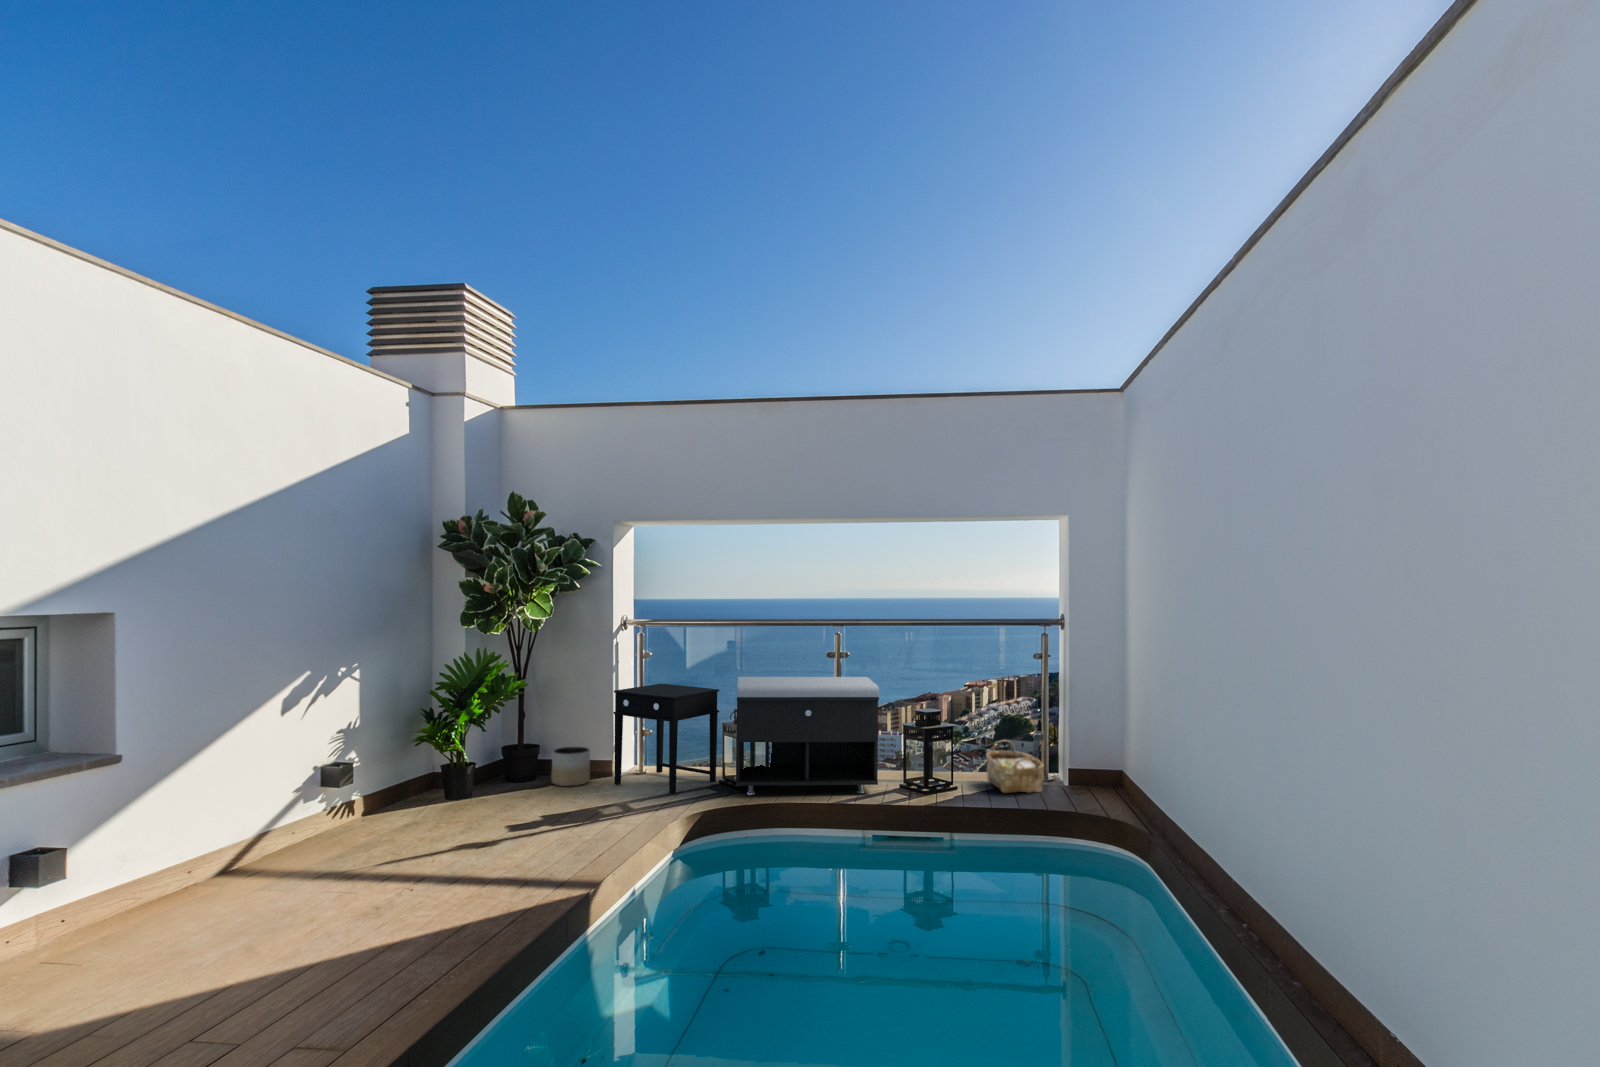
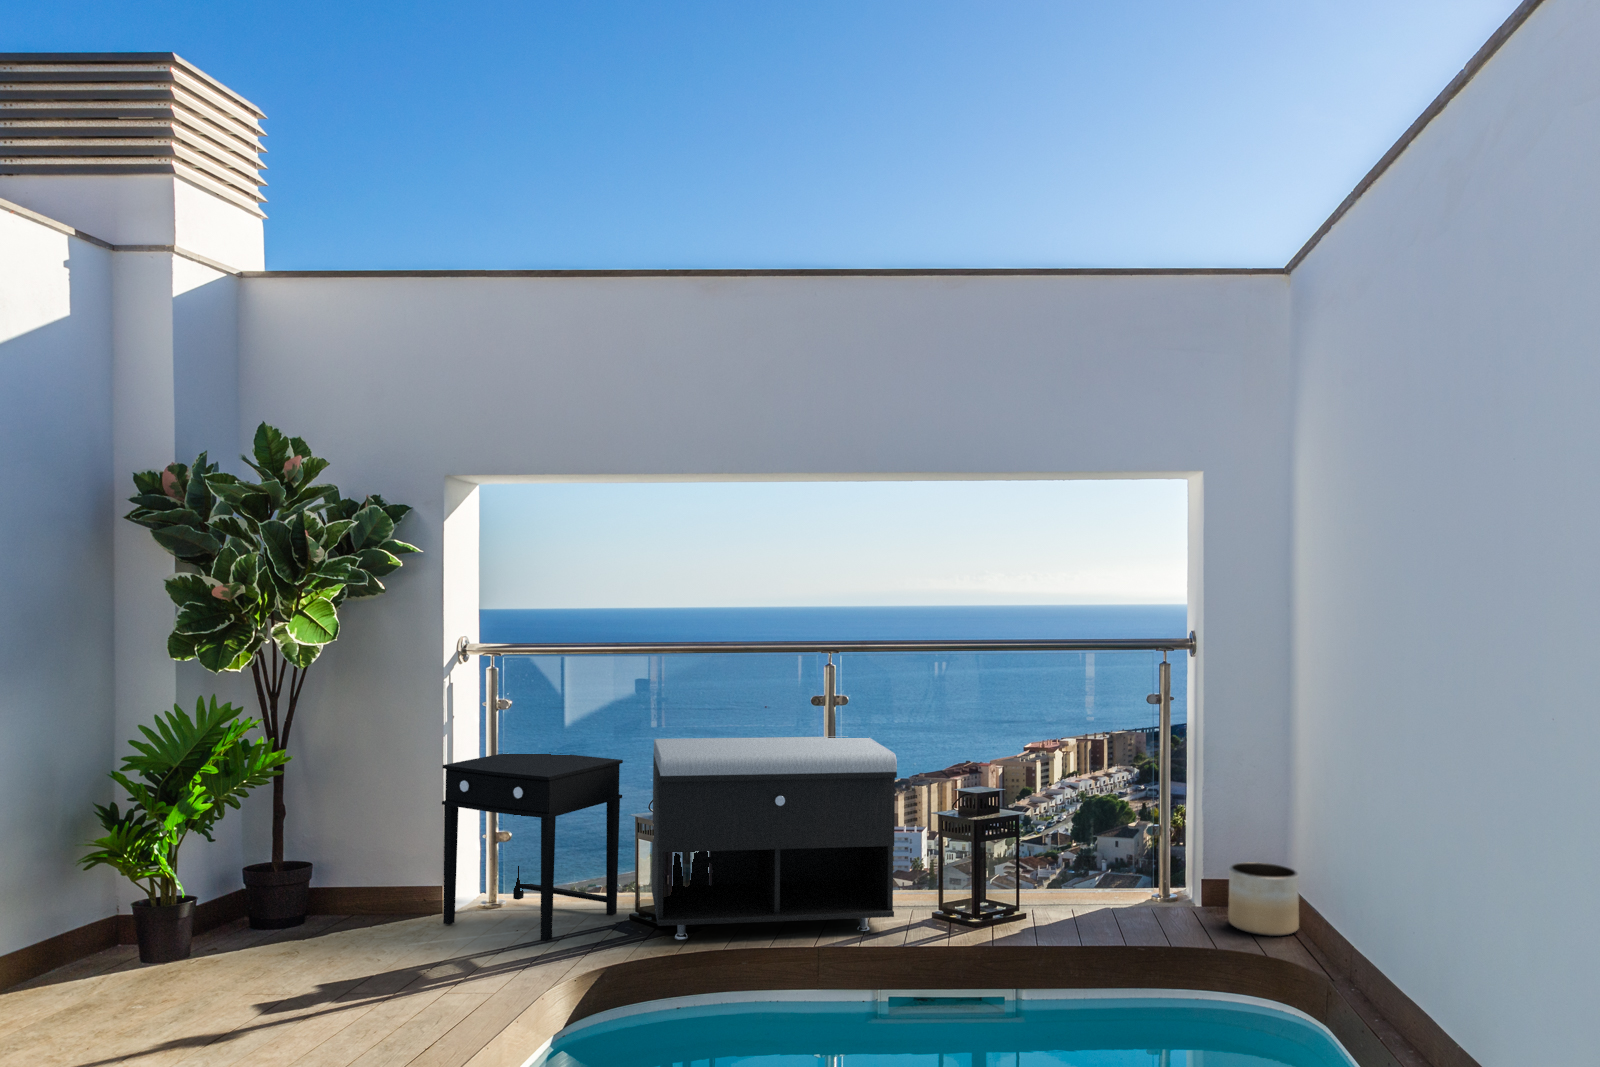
woven basket: present [986,740,1044,793] -> none [1062,836,1159,925]
planter: present [552,747,590,786] -> present [1228,862,1299,936]

